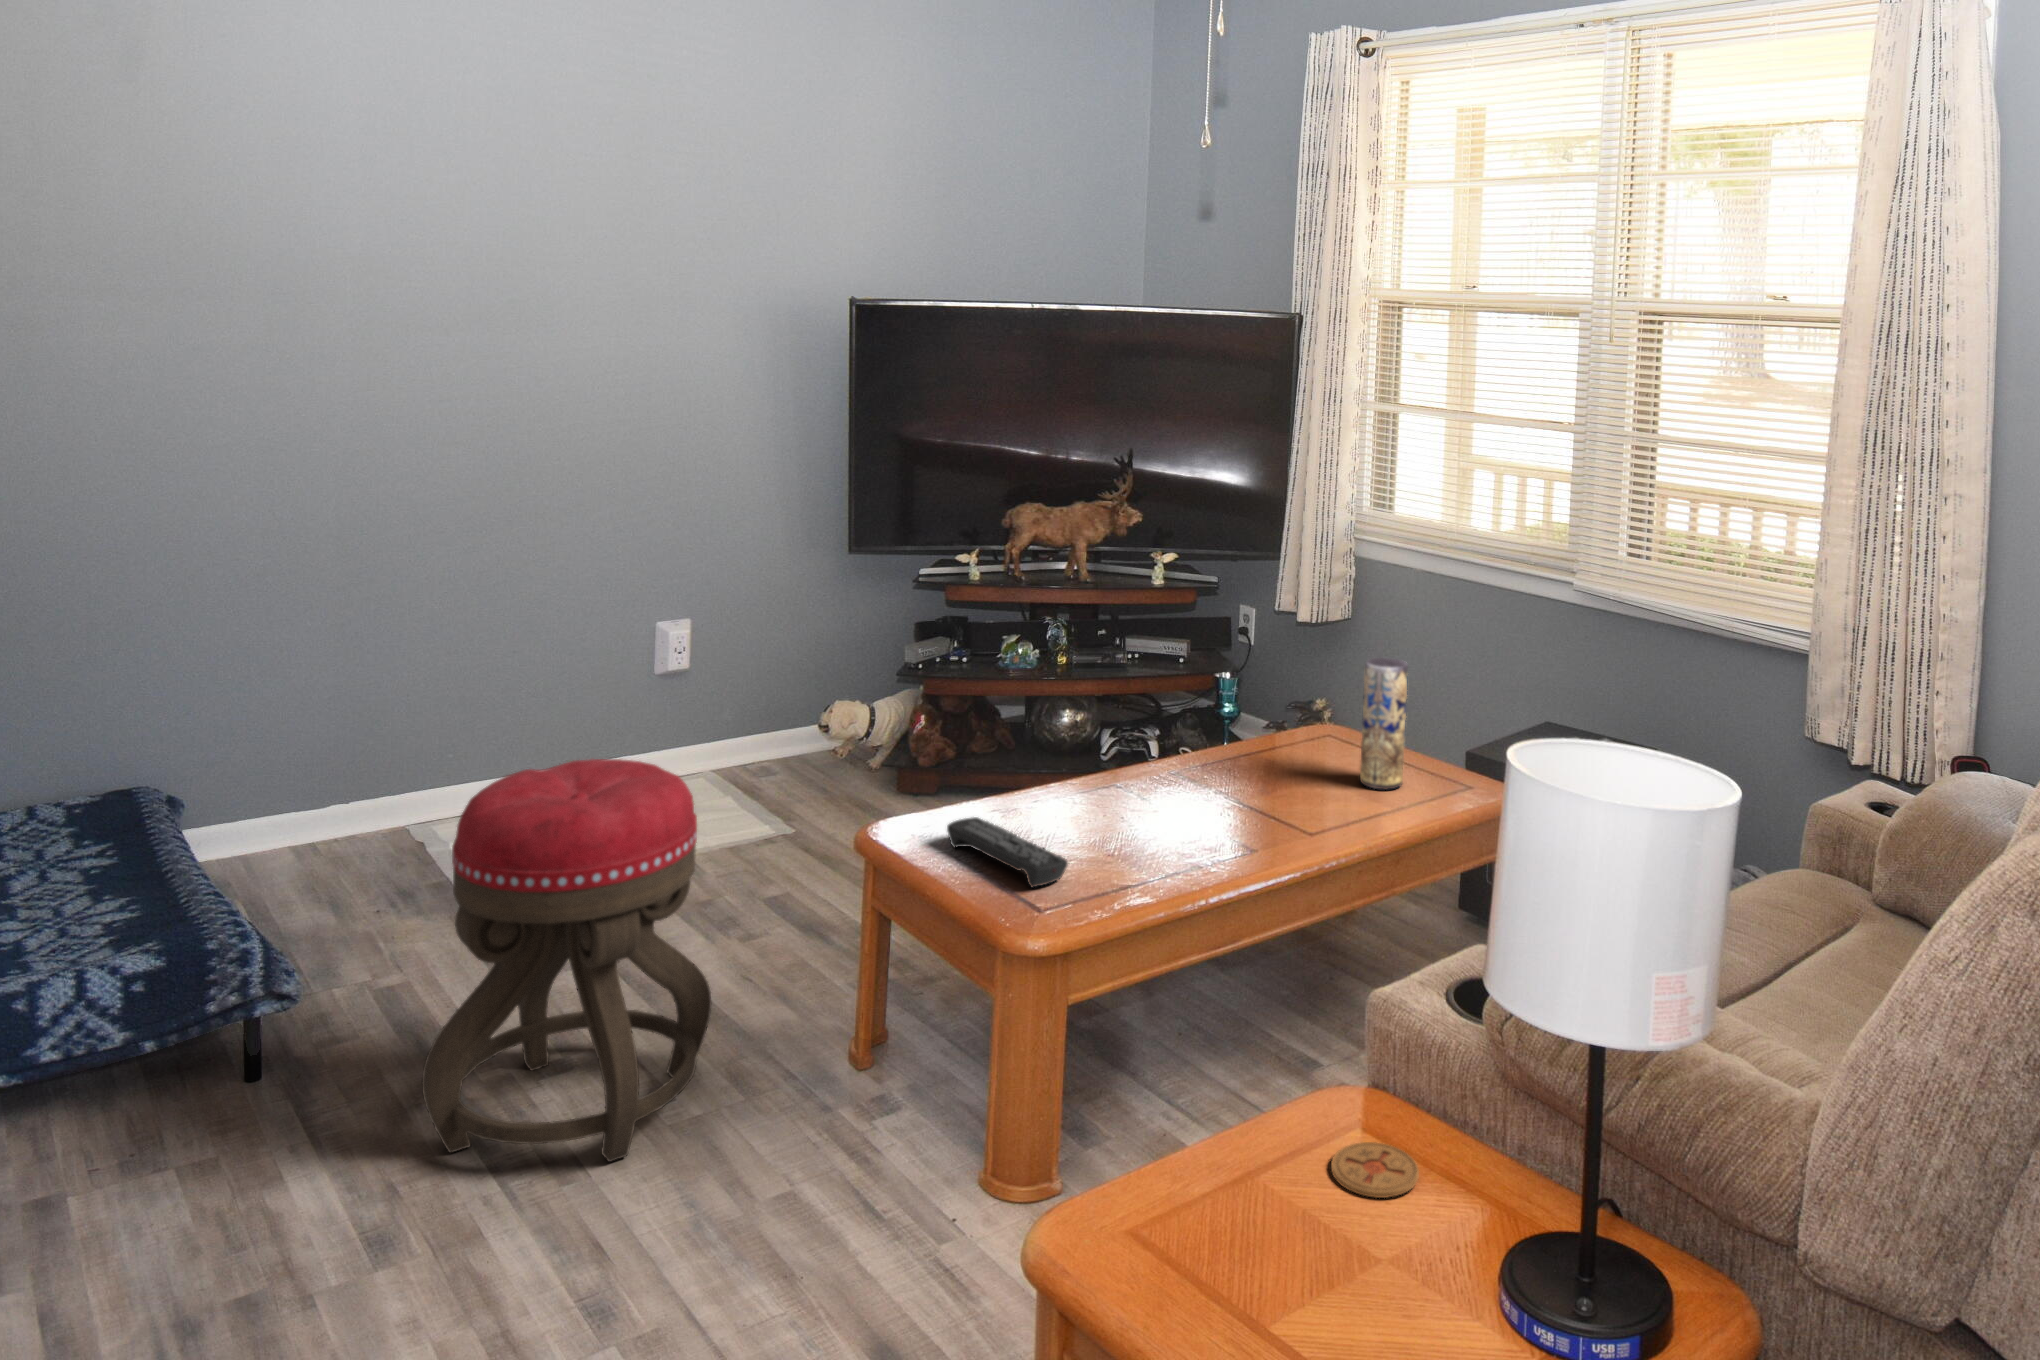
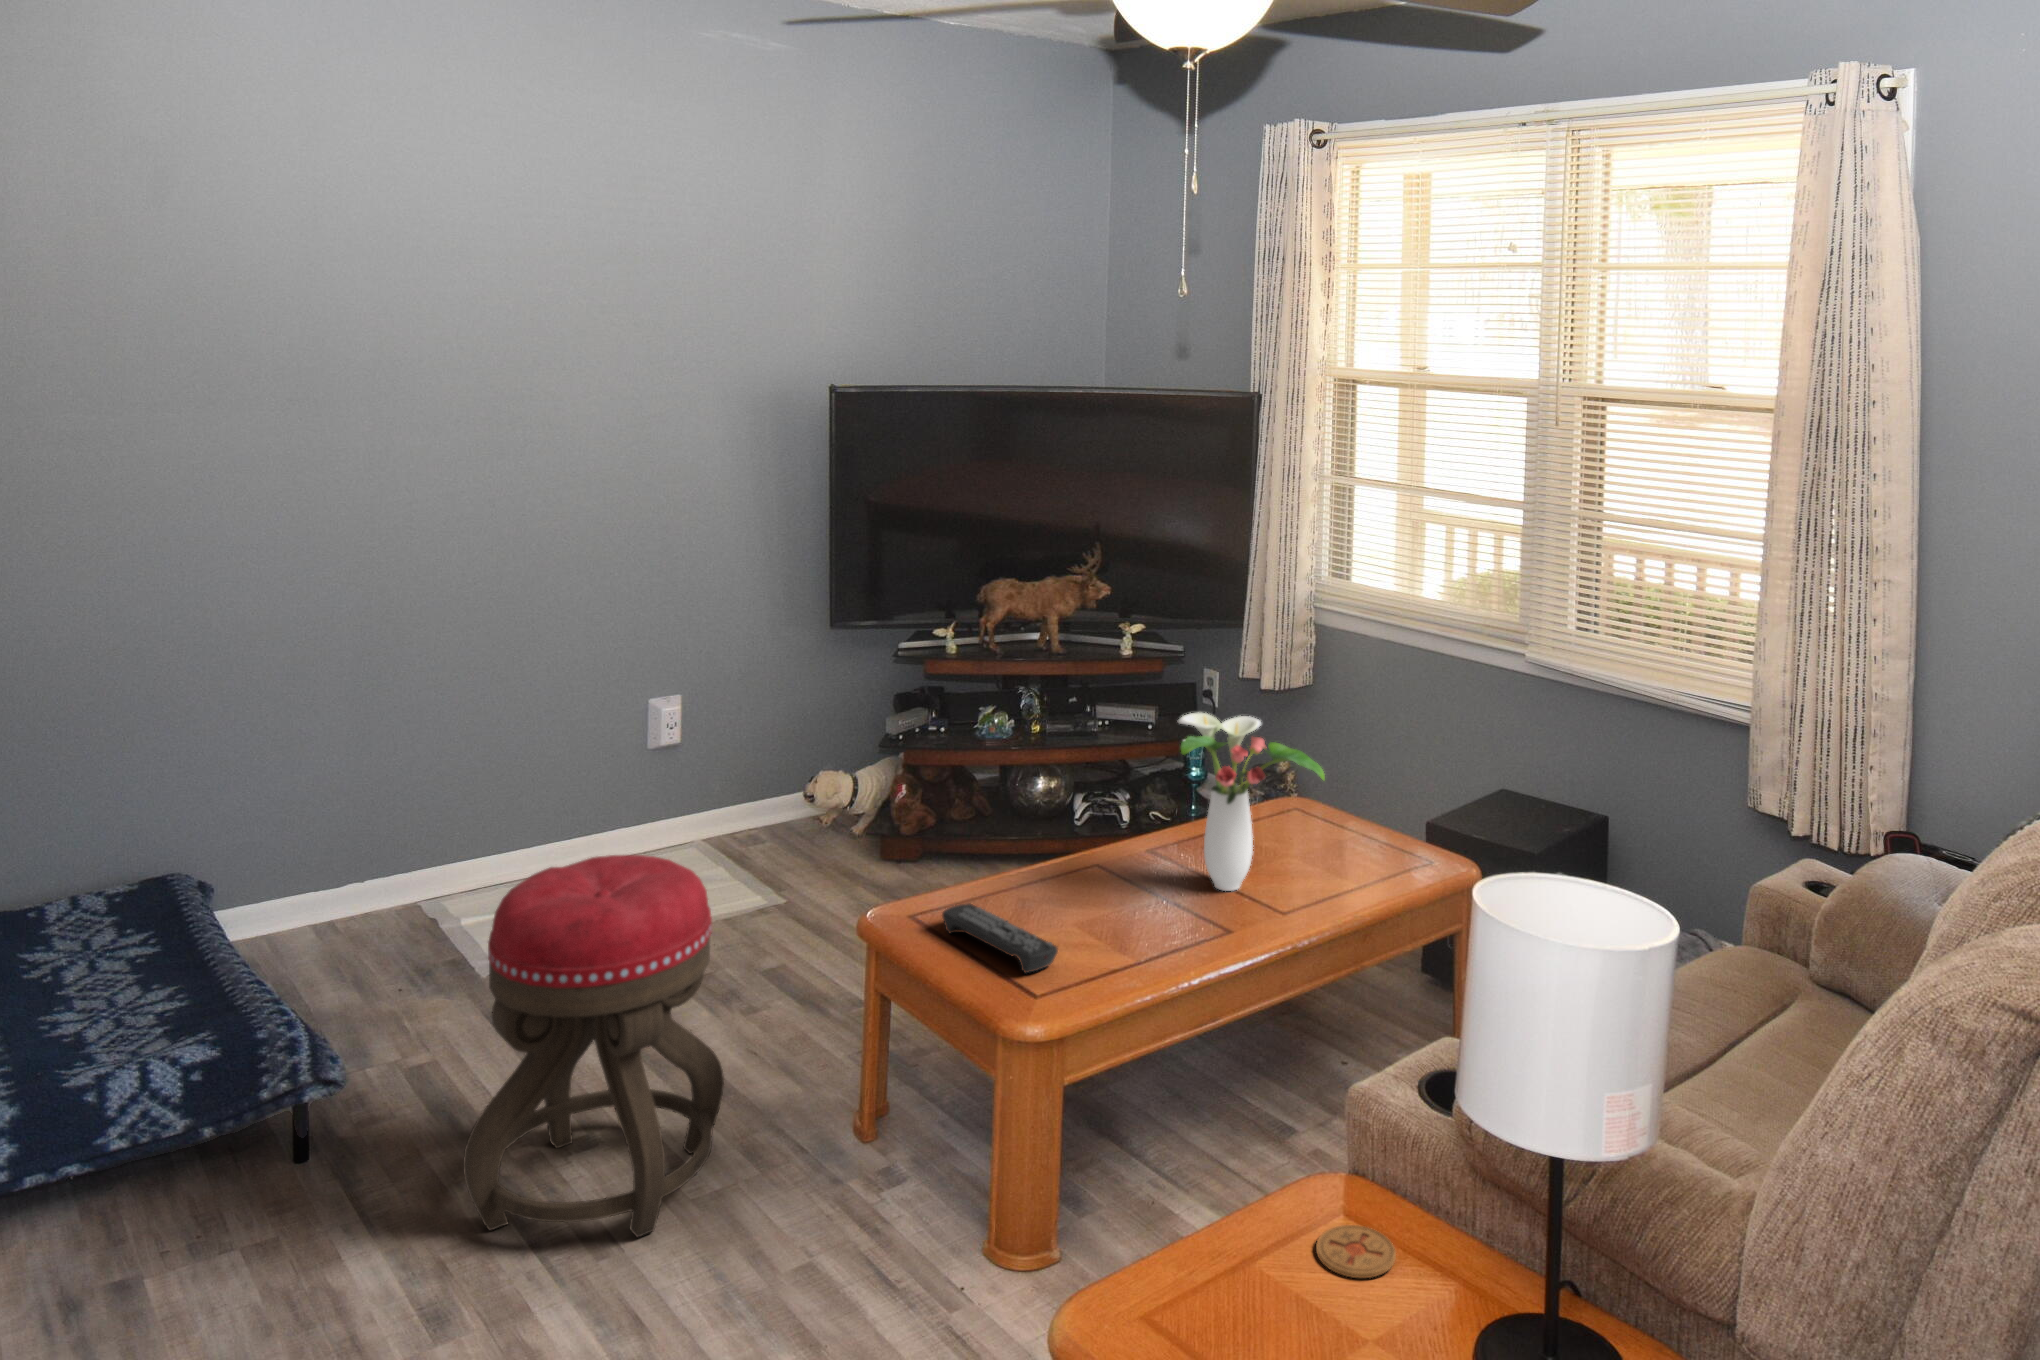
flower arrangement: none [1203,624,1358,812] -> present [1178,712,1325,891]
vase: present [1360,658,1408,790] -> none [1326,739,1371,866]

